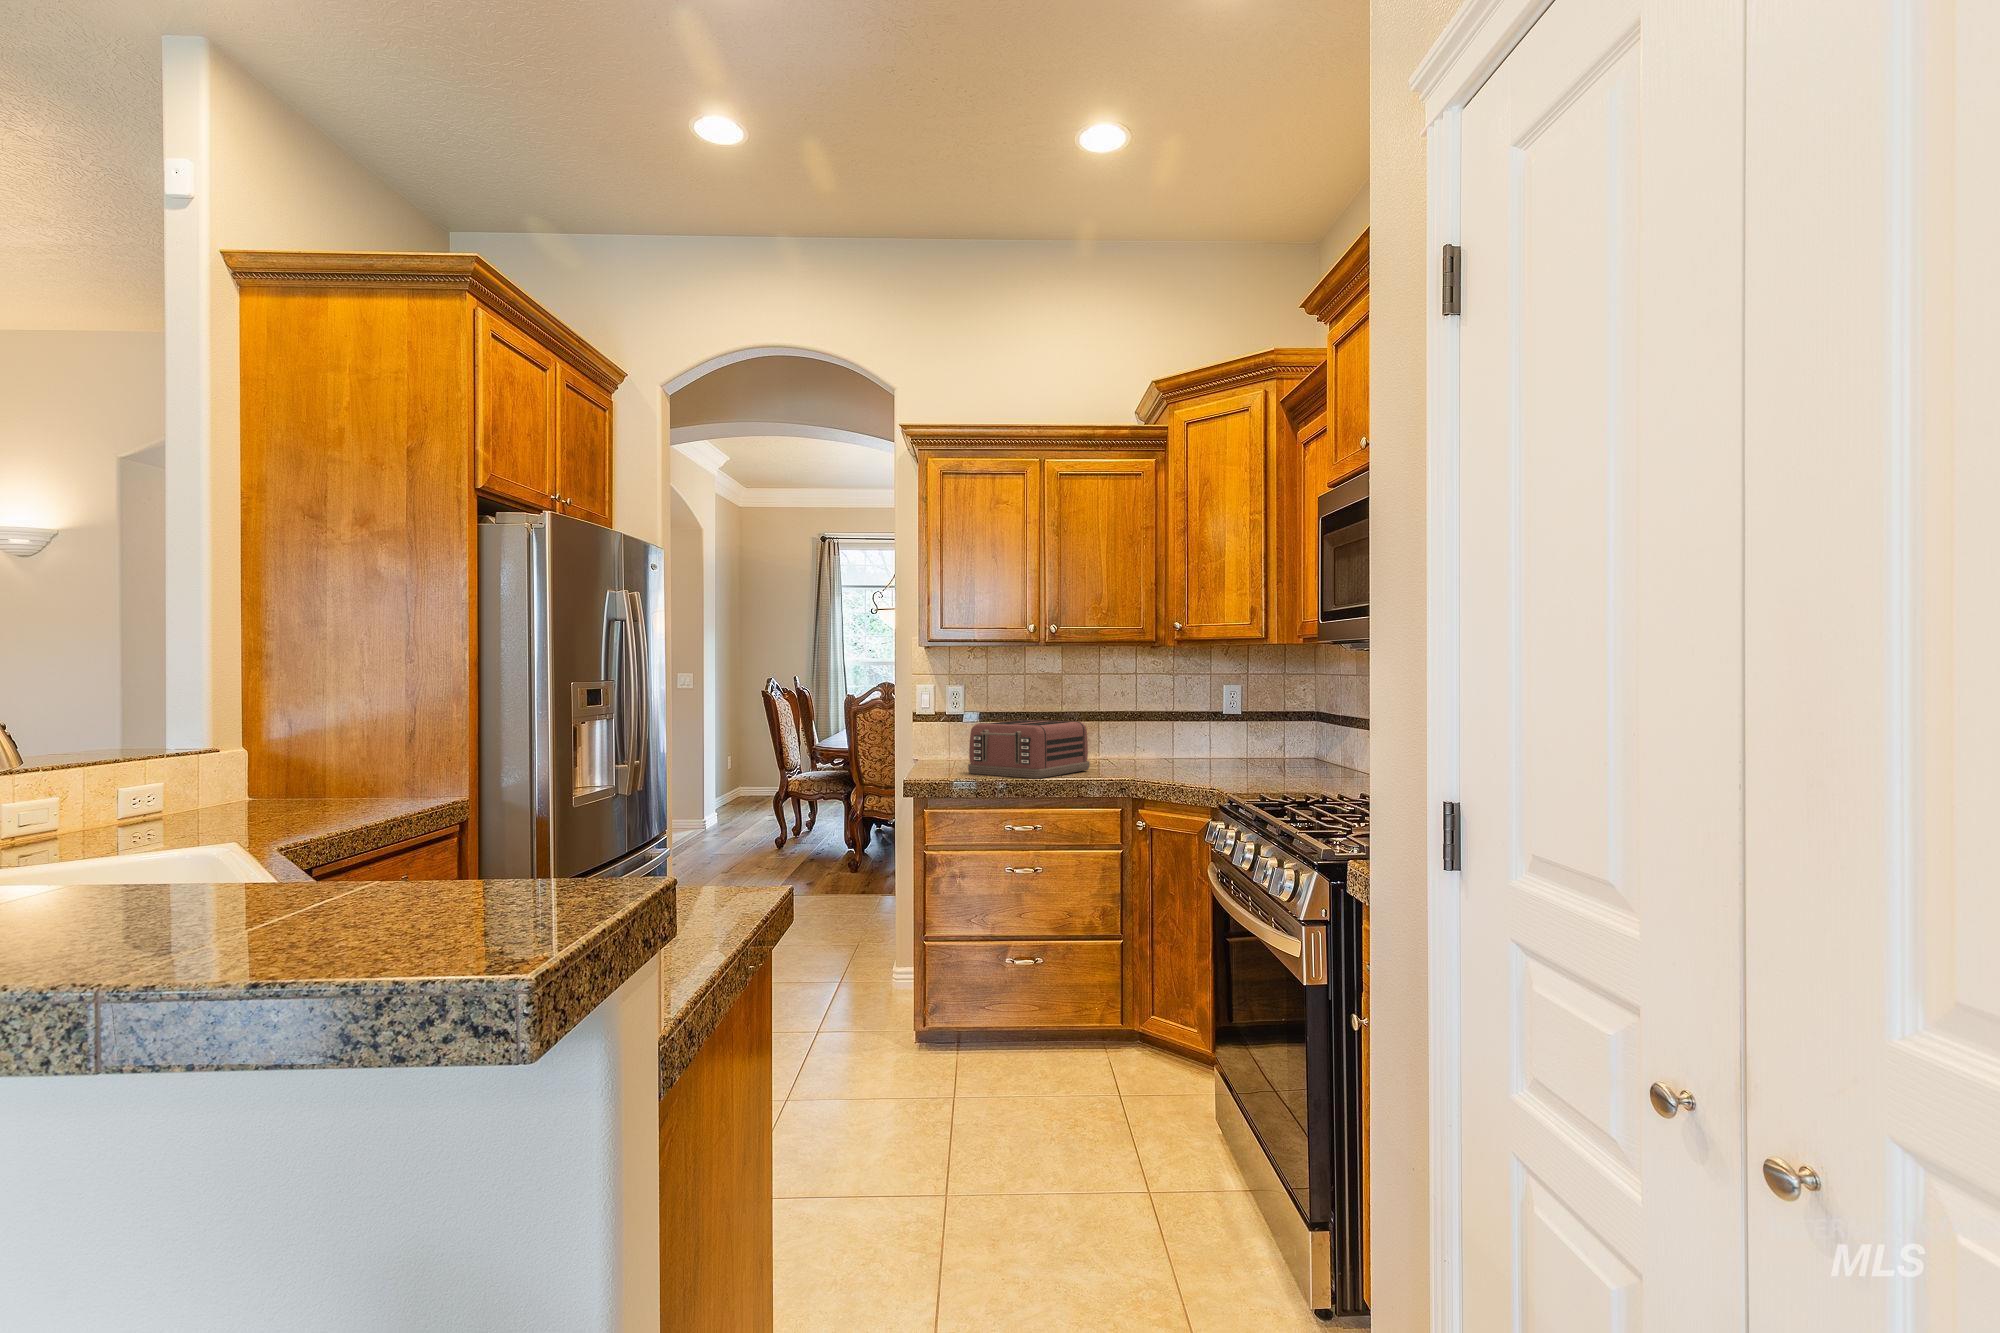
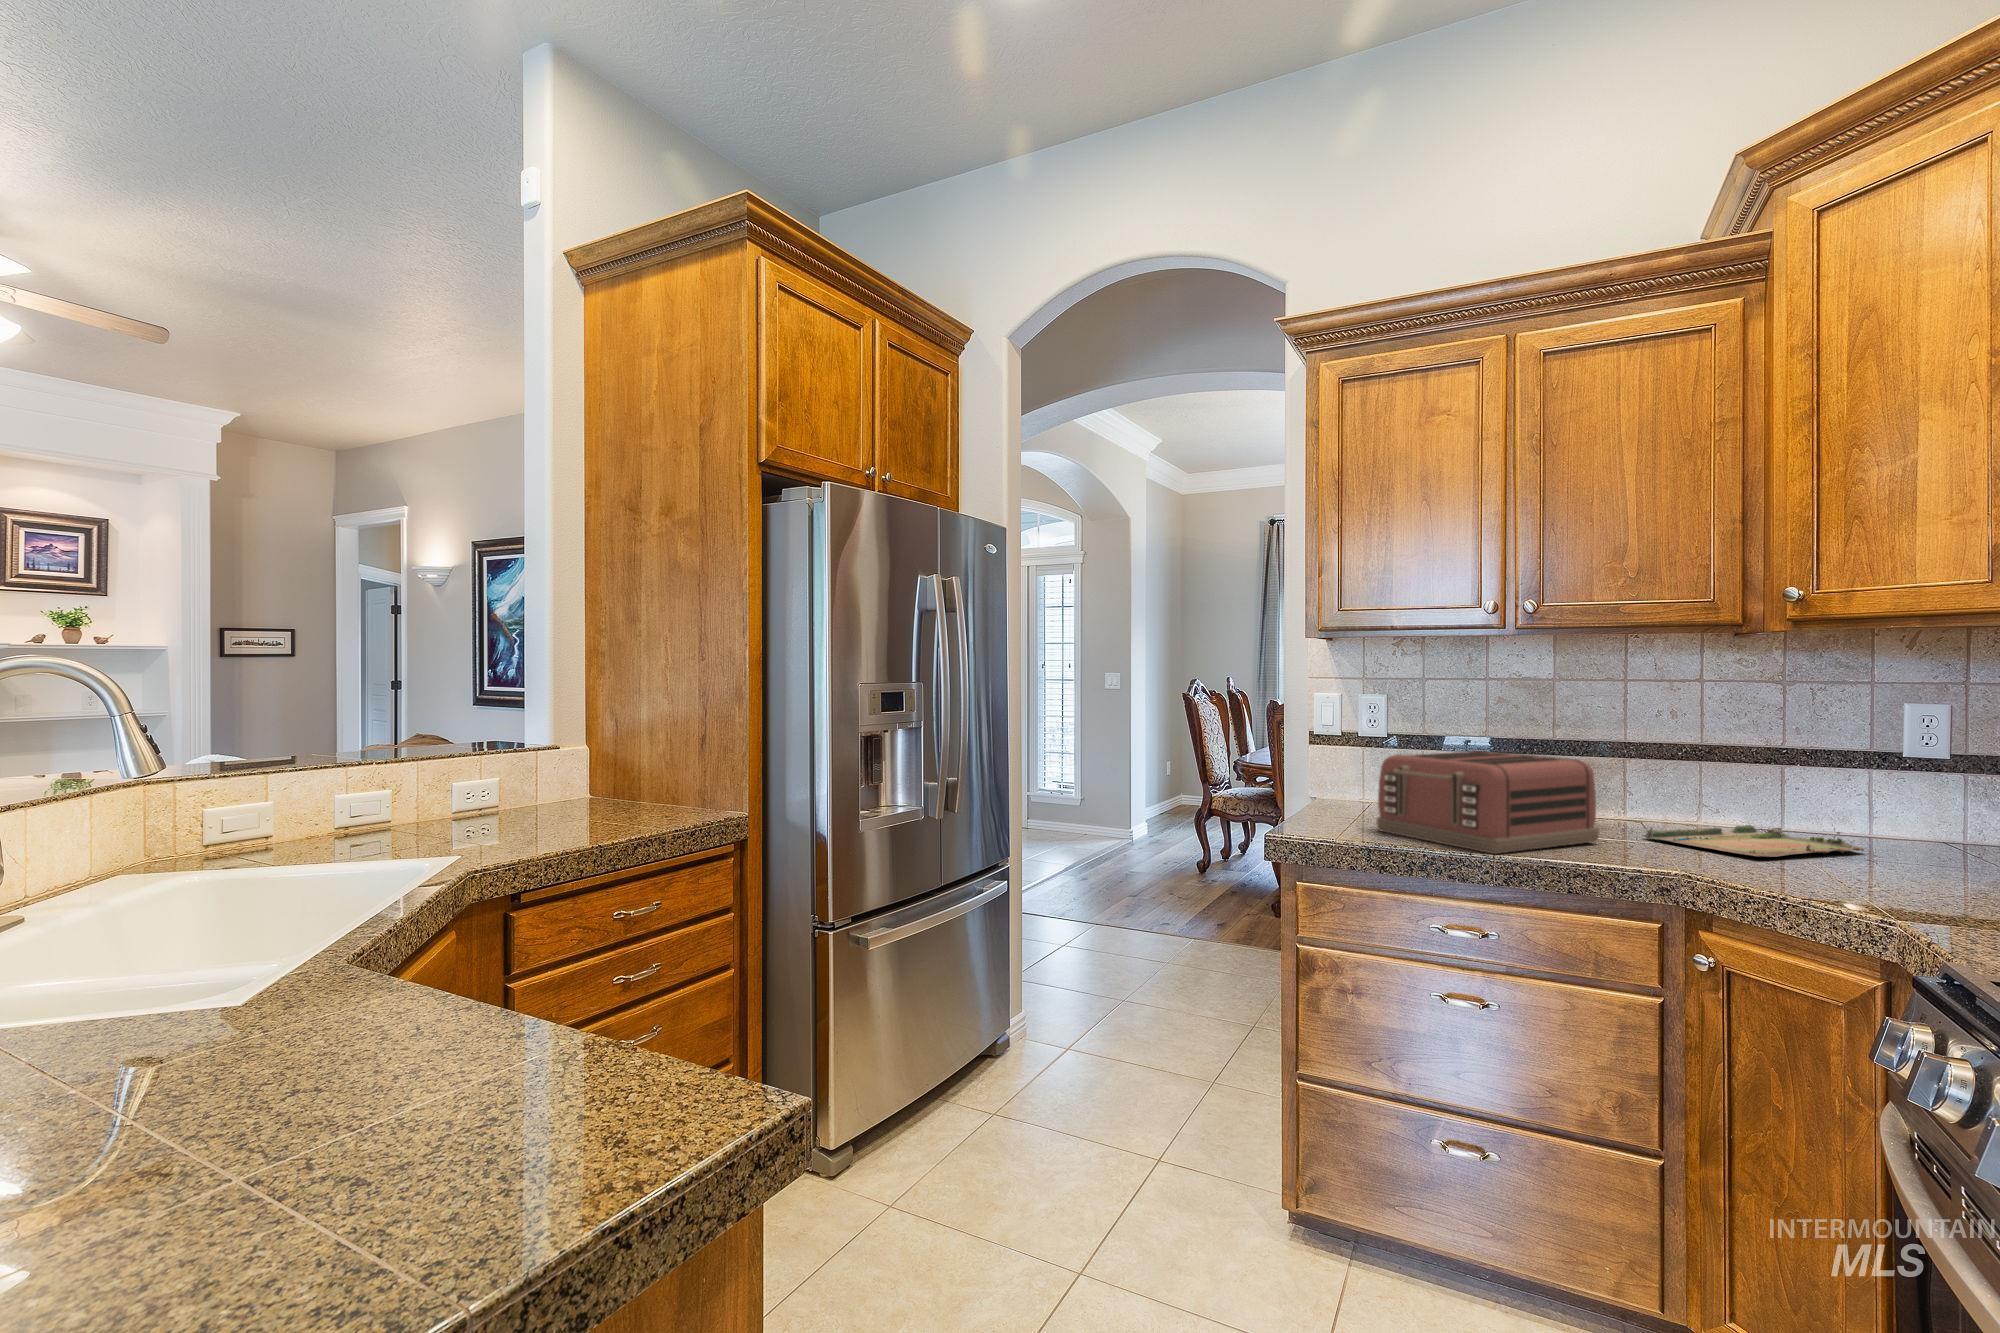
tray: none [1110,754,1210,770] -> present [1643,825,1865,857]

